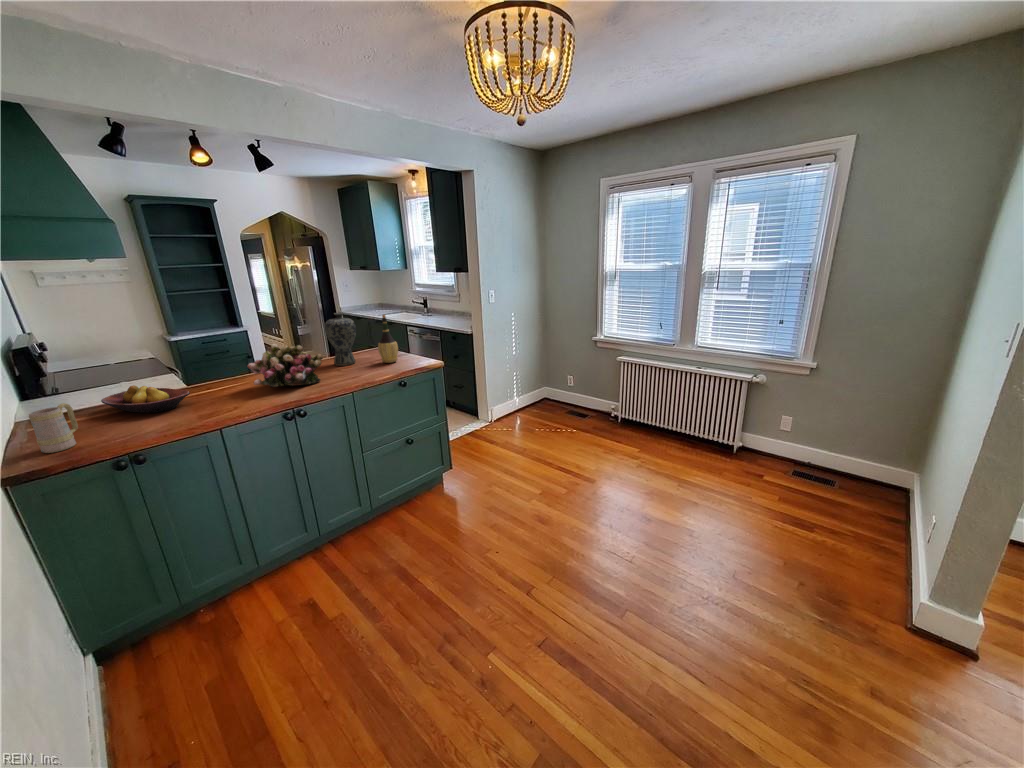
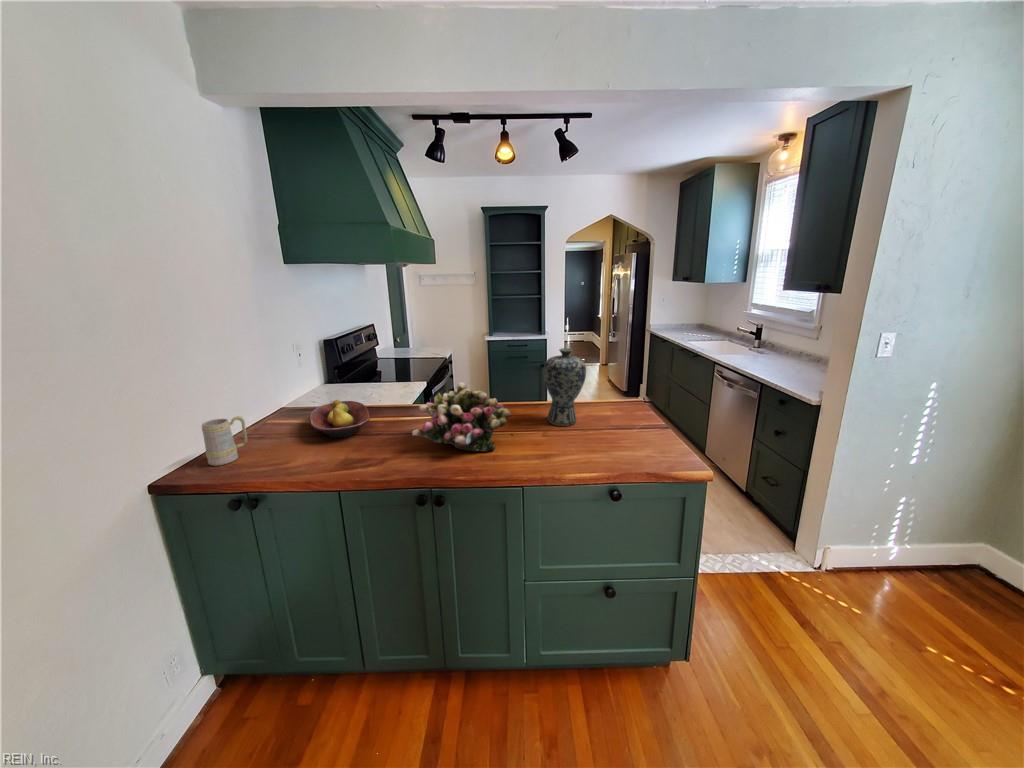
wine bottle: present [378,315,398,363] -> none [603,364,637,444]

